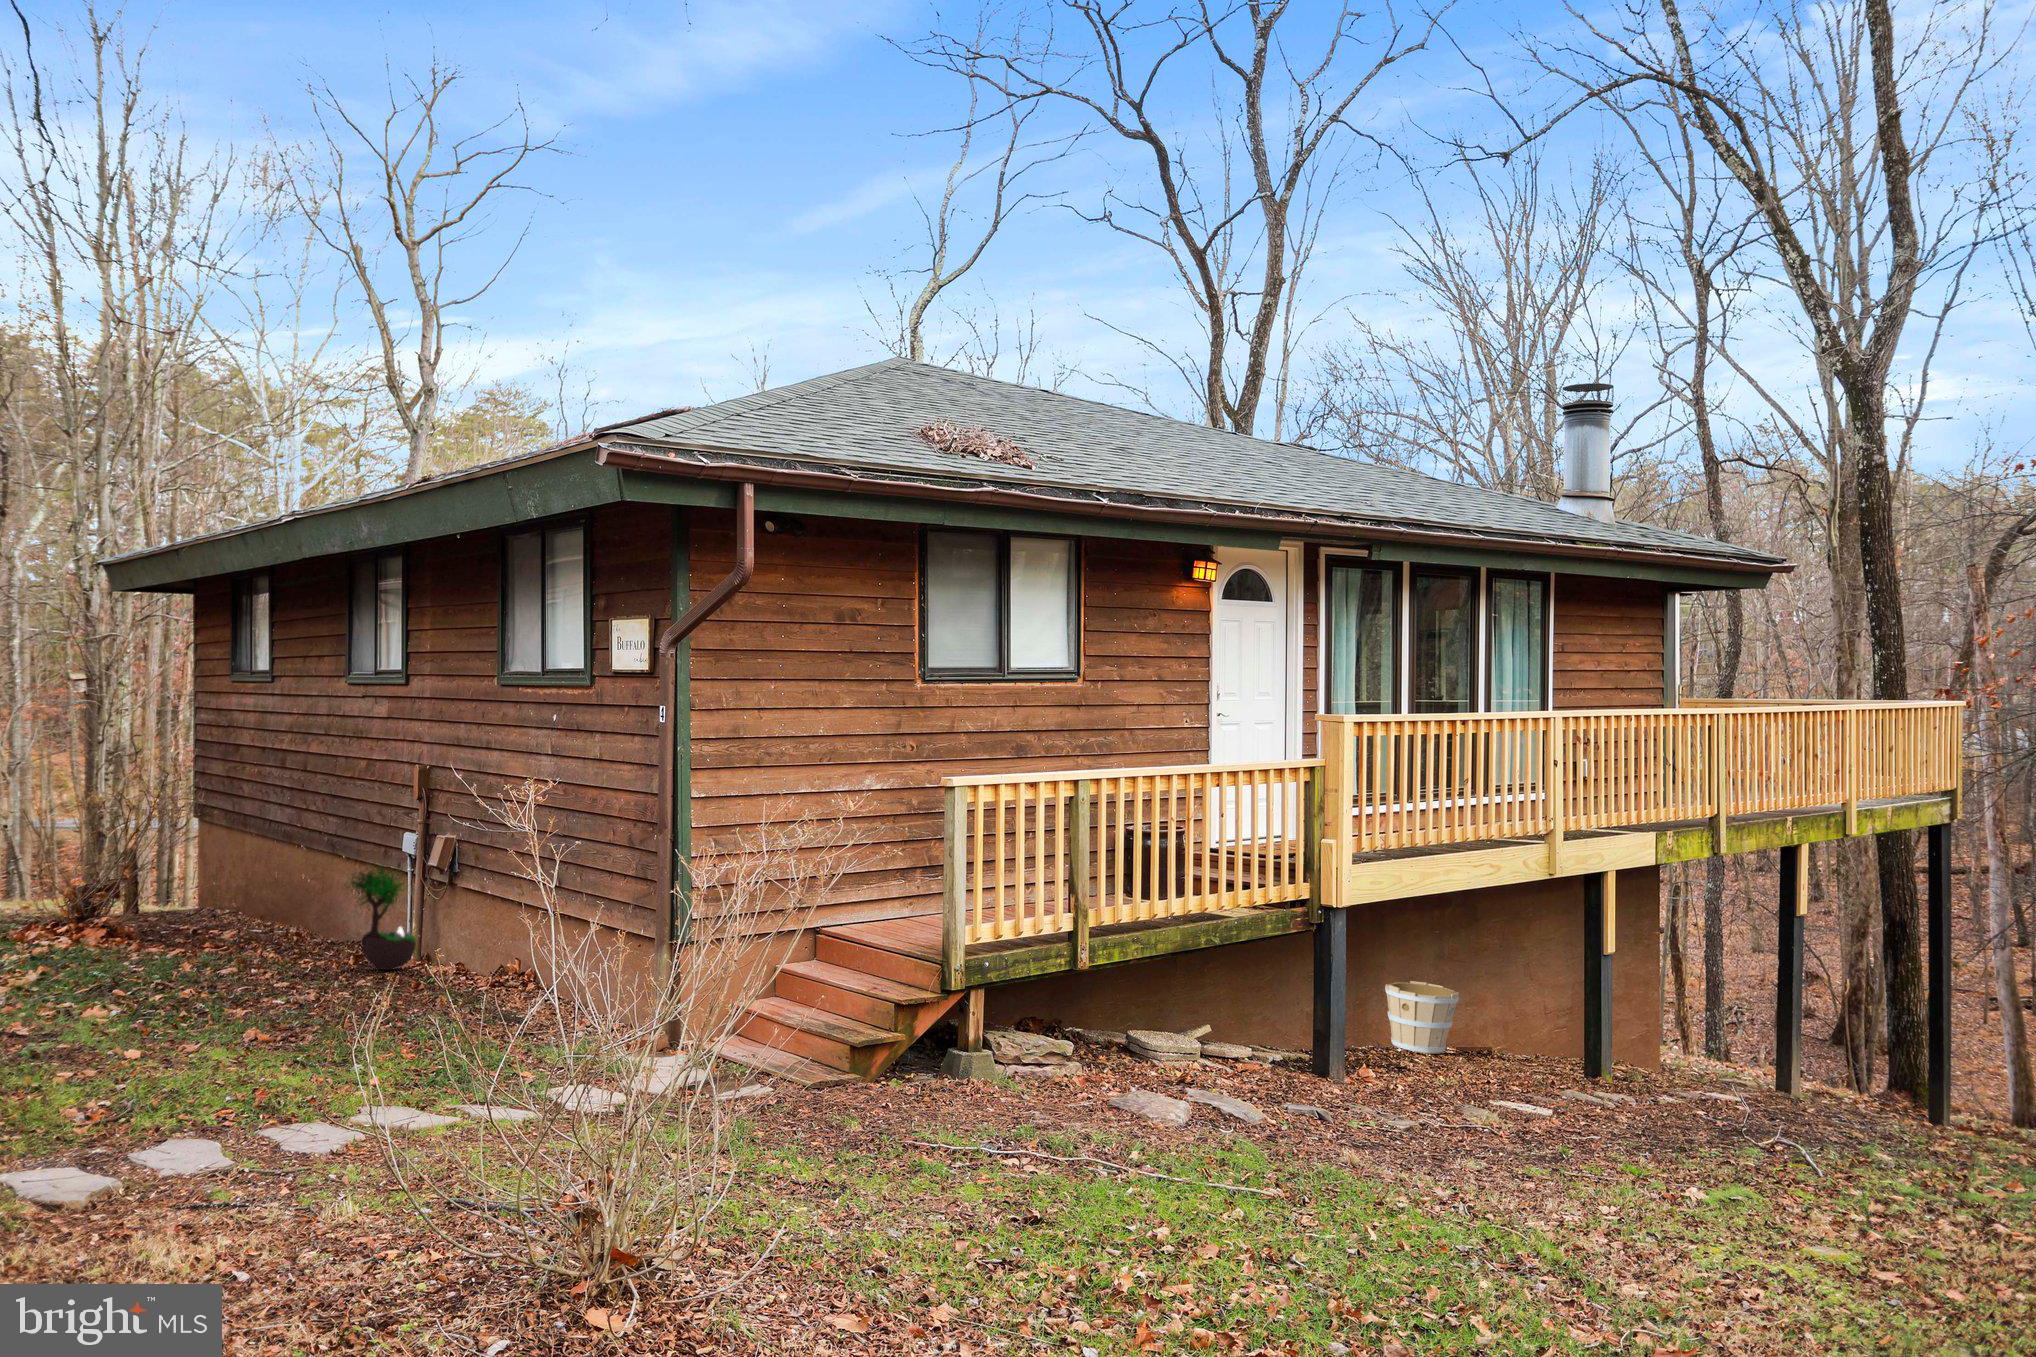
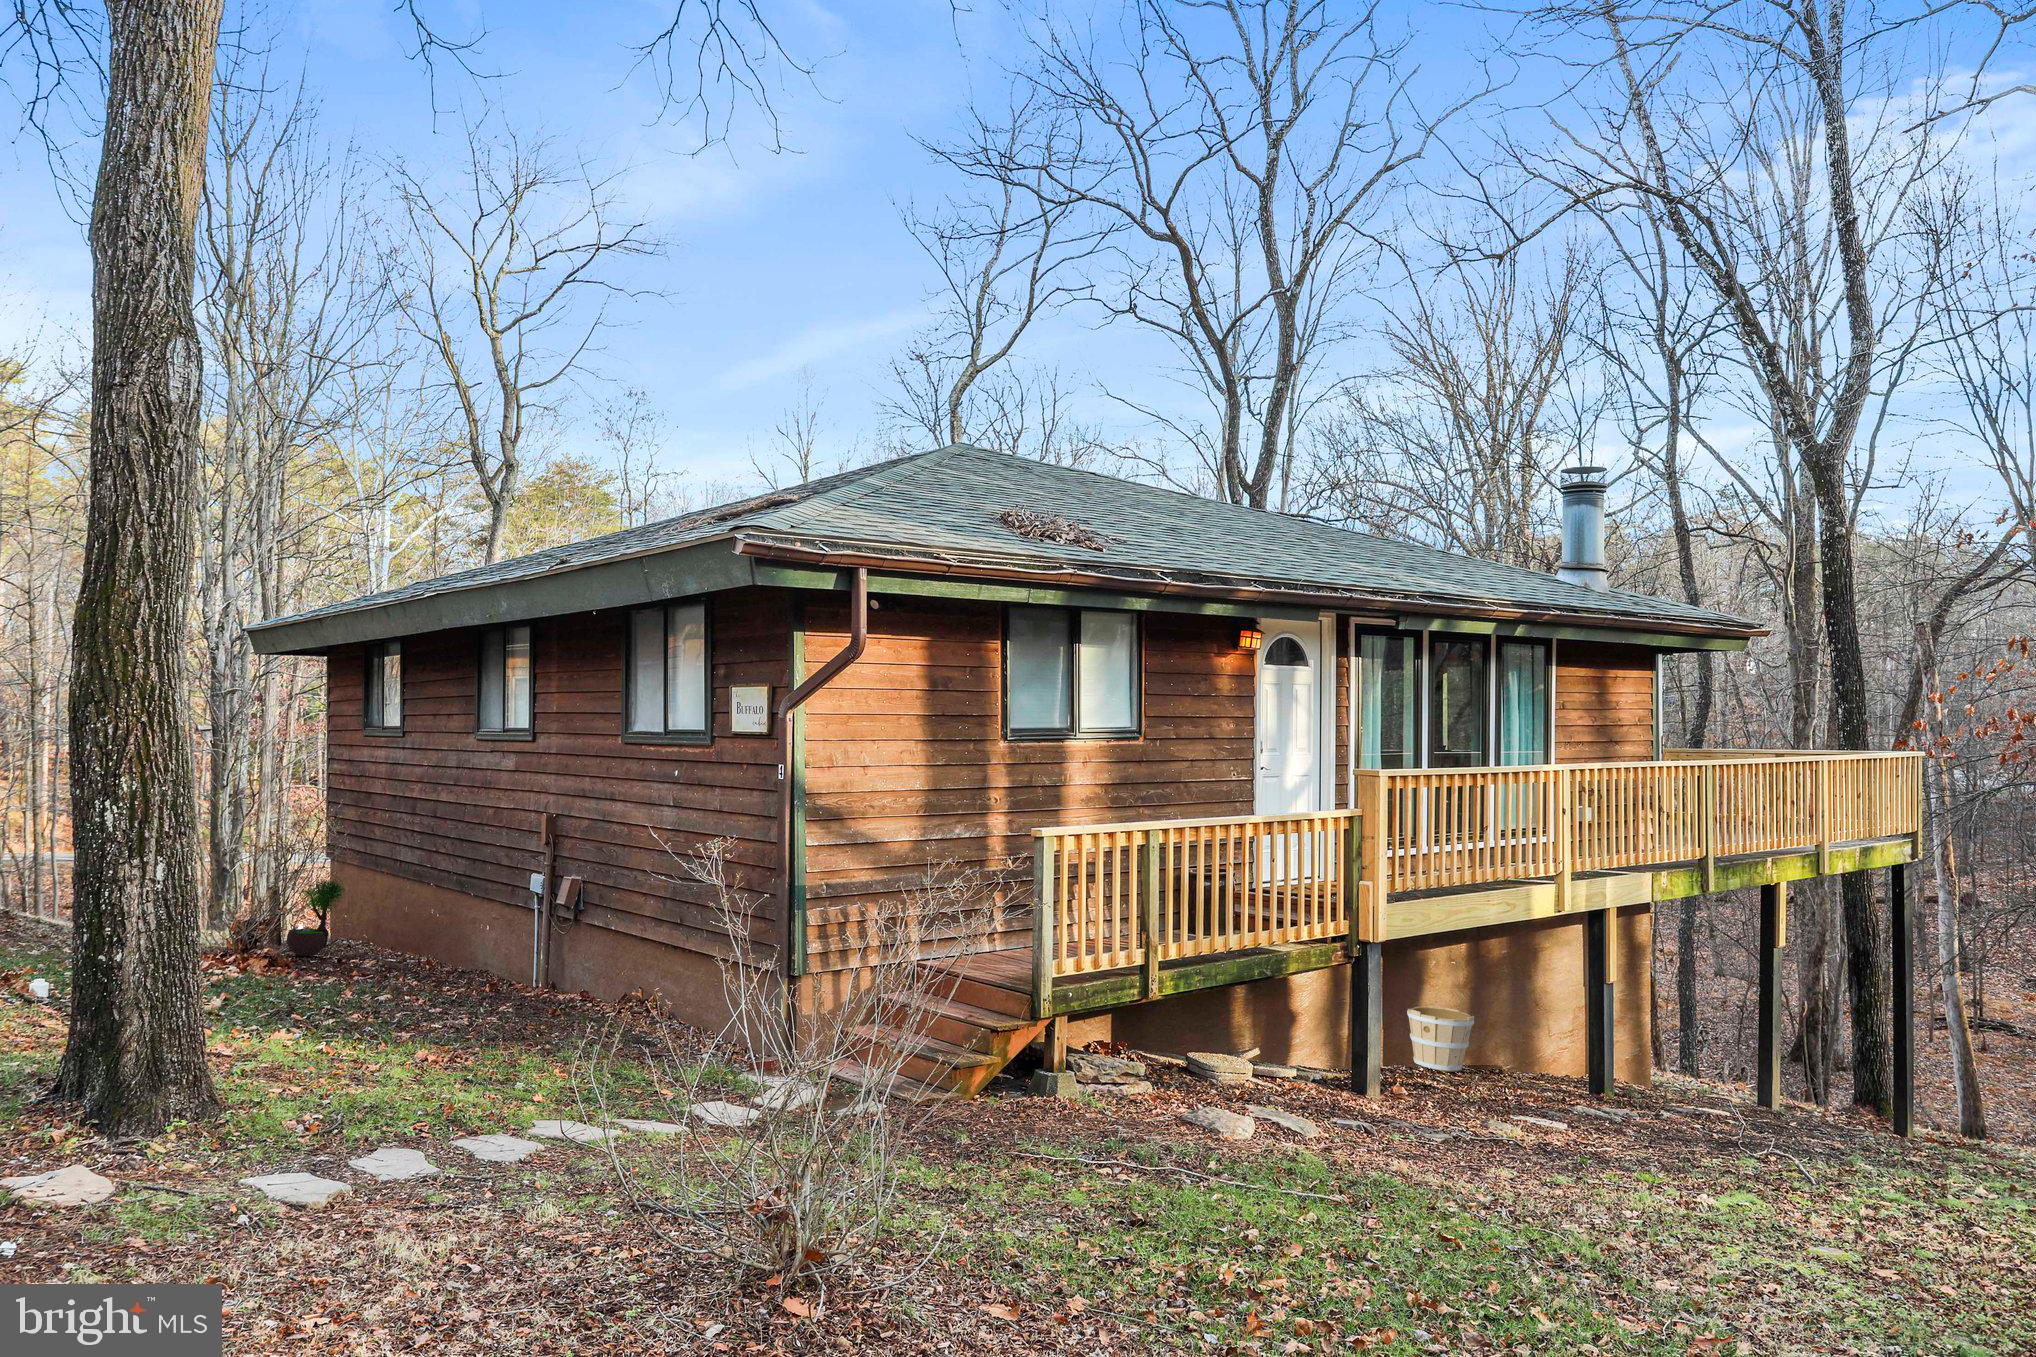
potted tree: present [349,867,416,970] -> present [287,876,345,956]

